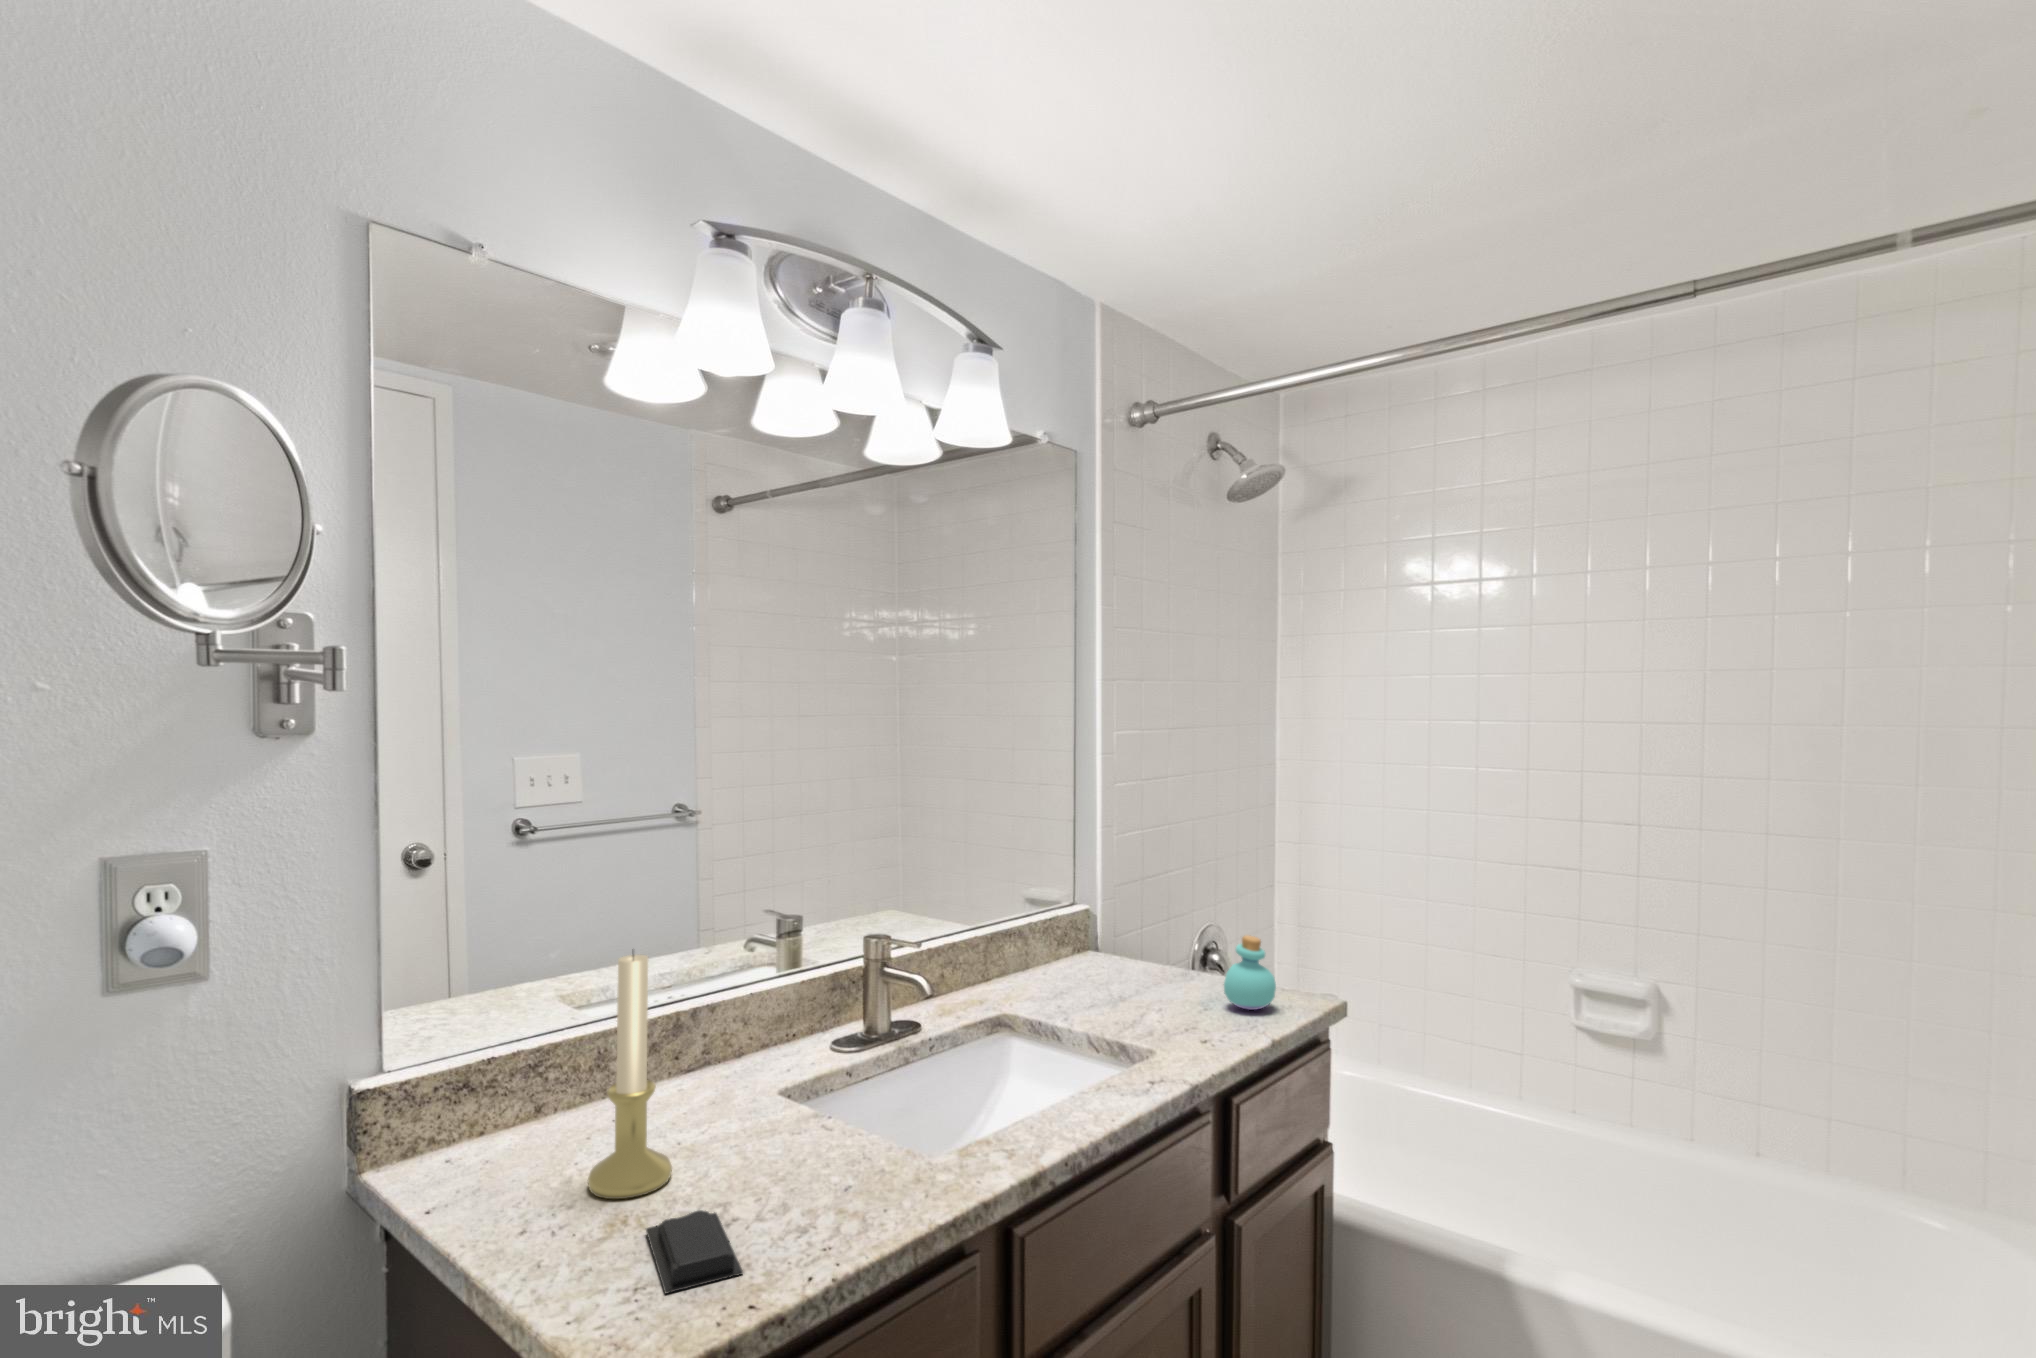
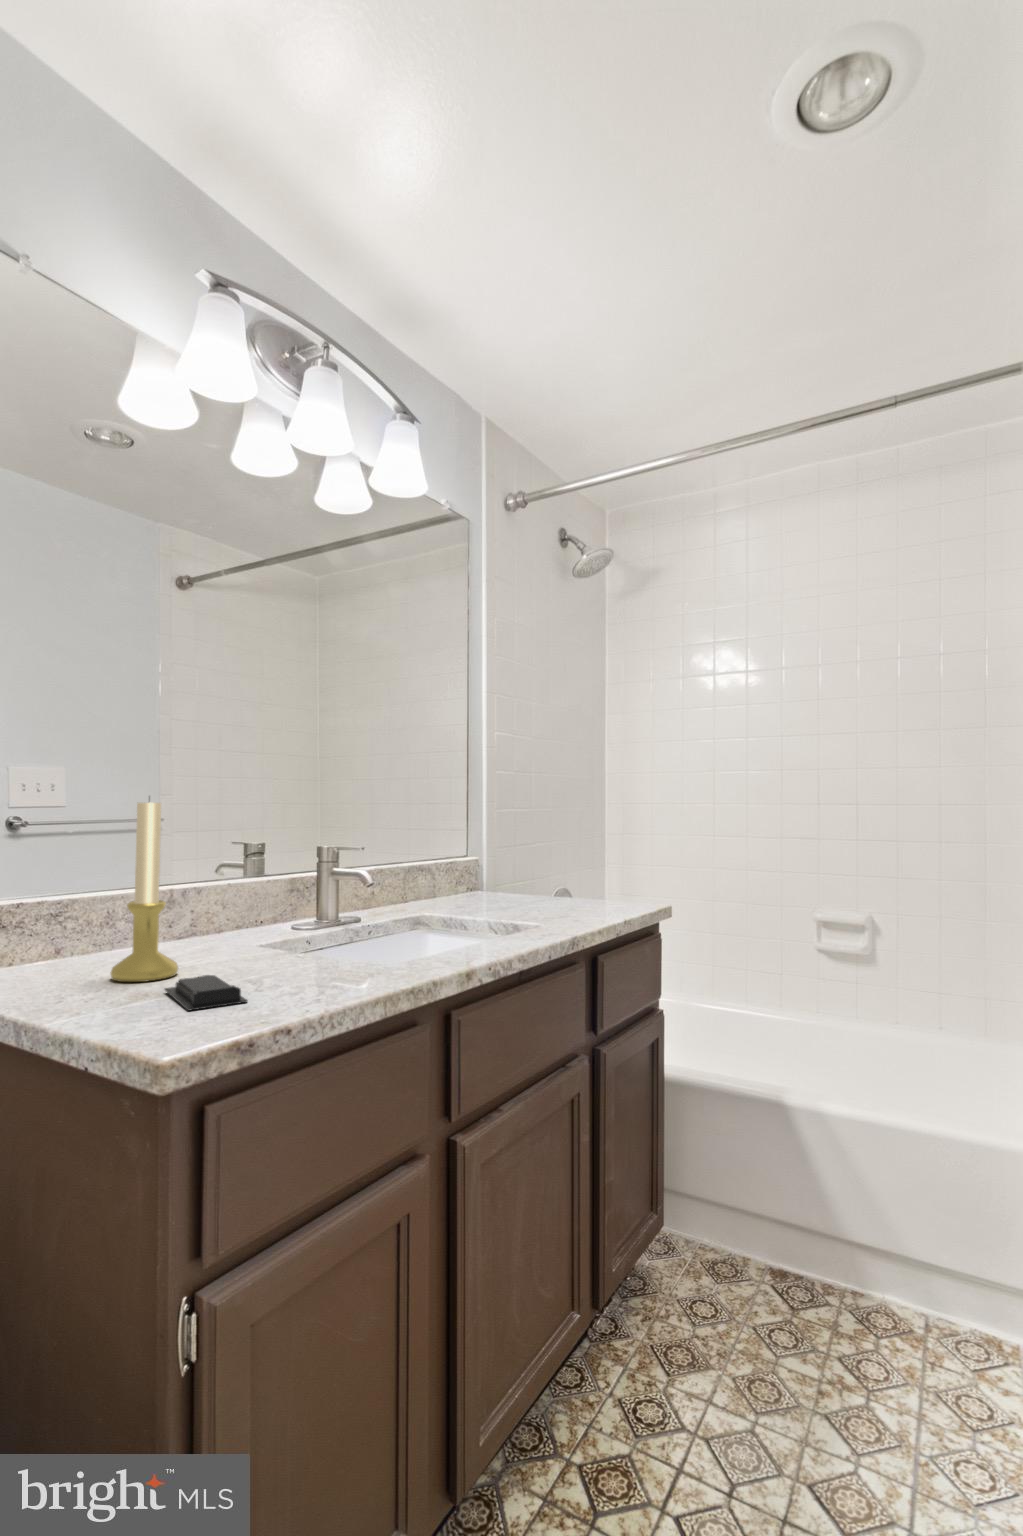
perfume bottle: present [1224,935,1276,1010] -> none [582,856,619,908]

